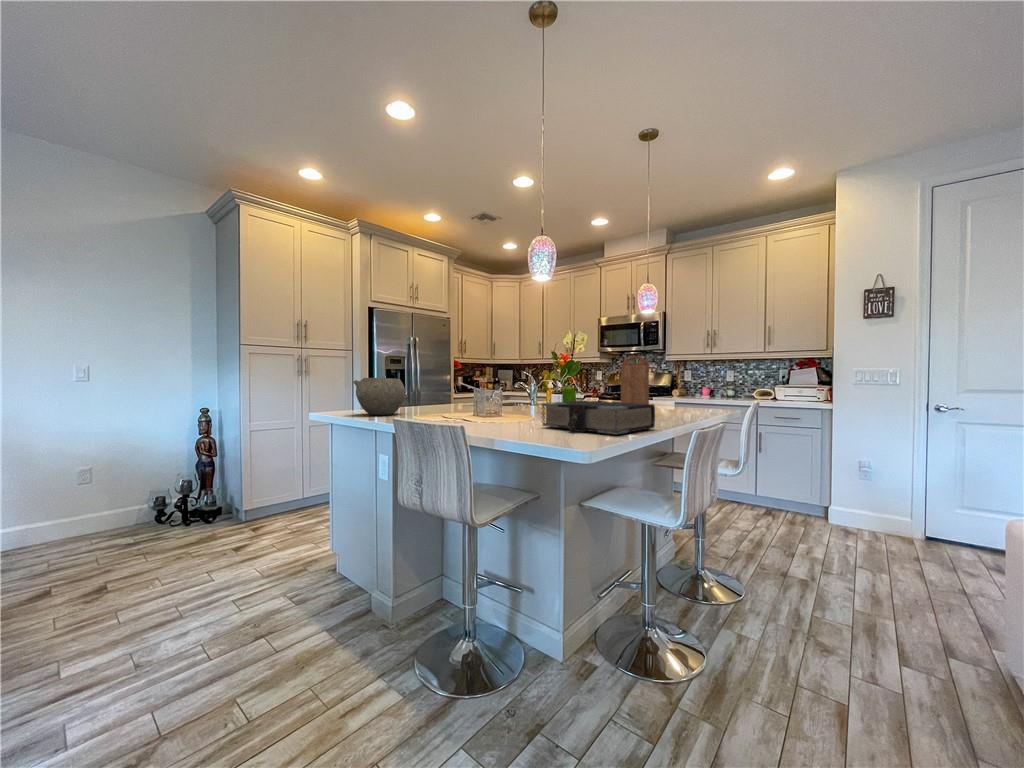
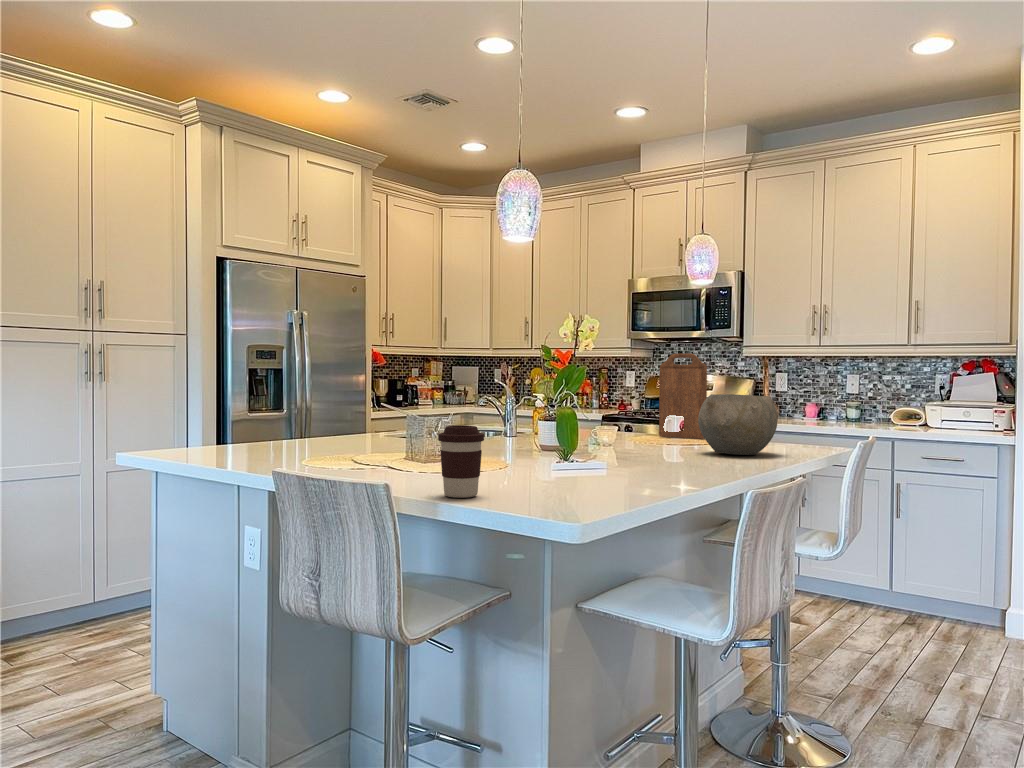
bowl: present [353,378,405,415] -> present [698,394,778,455]
coffee cup: none [495,391,524,436] -> present [438,425,484,498]
book: present [542,401,655,435] -> none [515,437,697,496]

